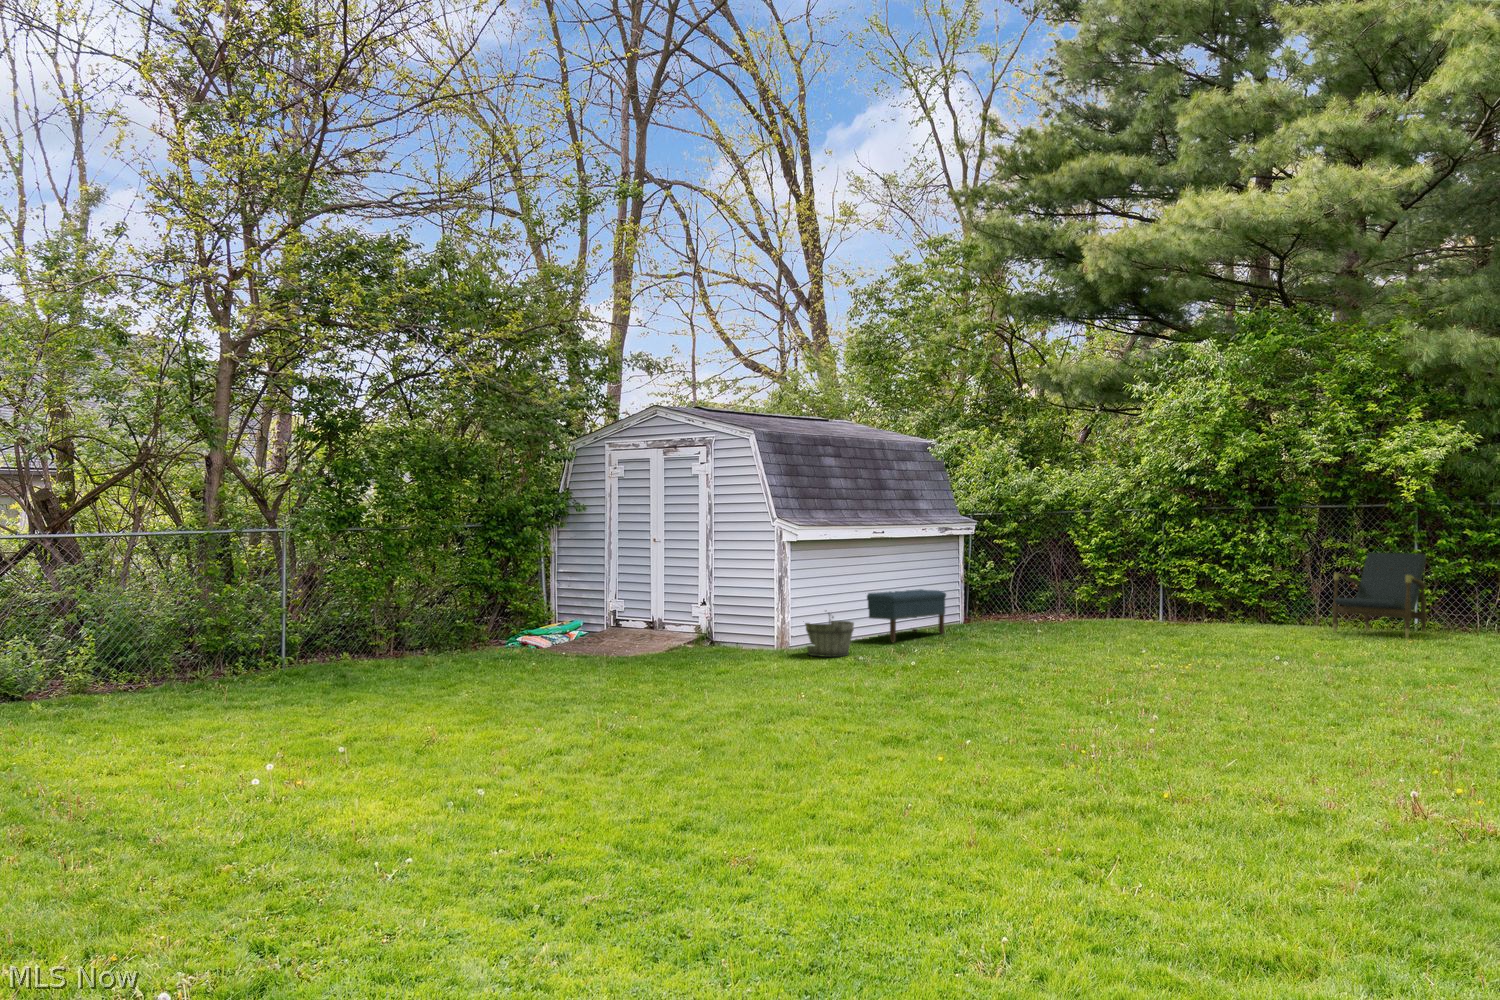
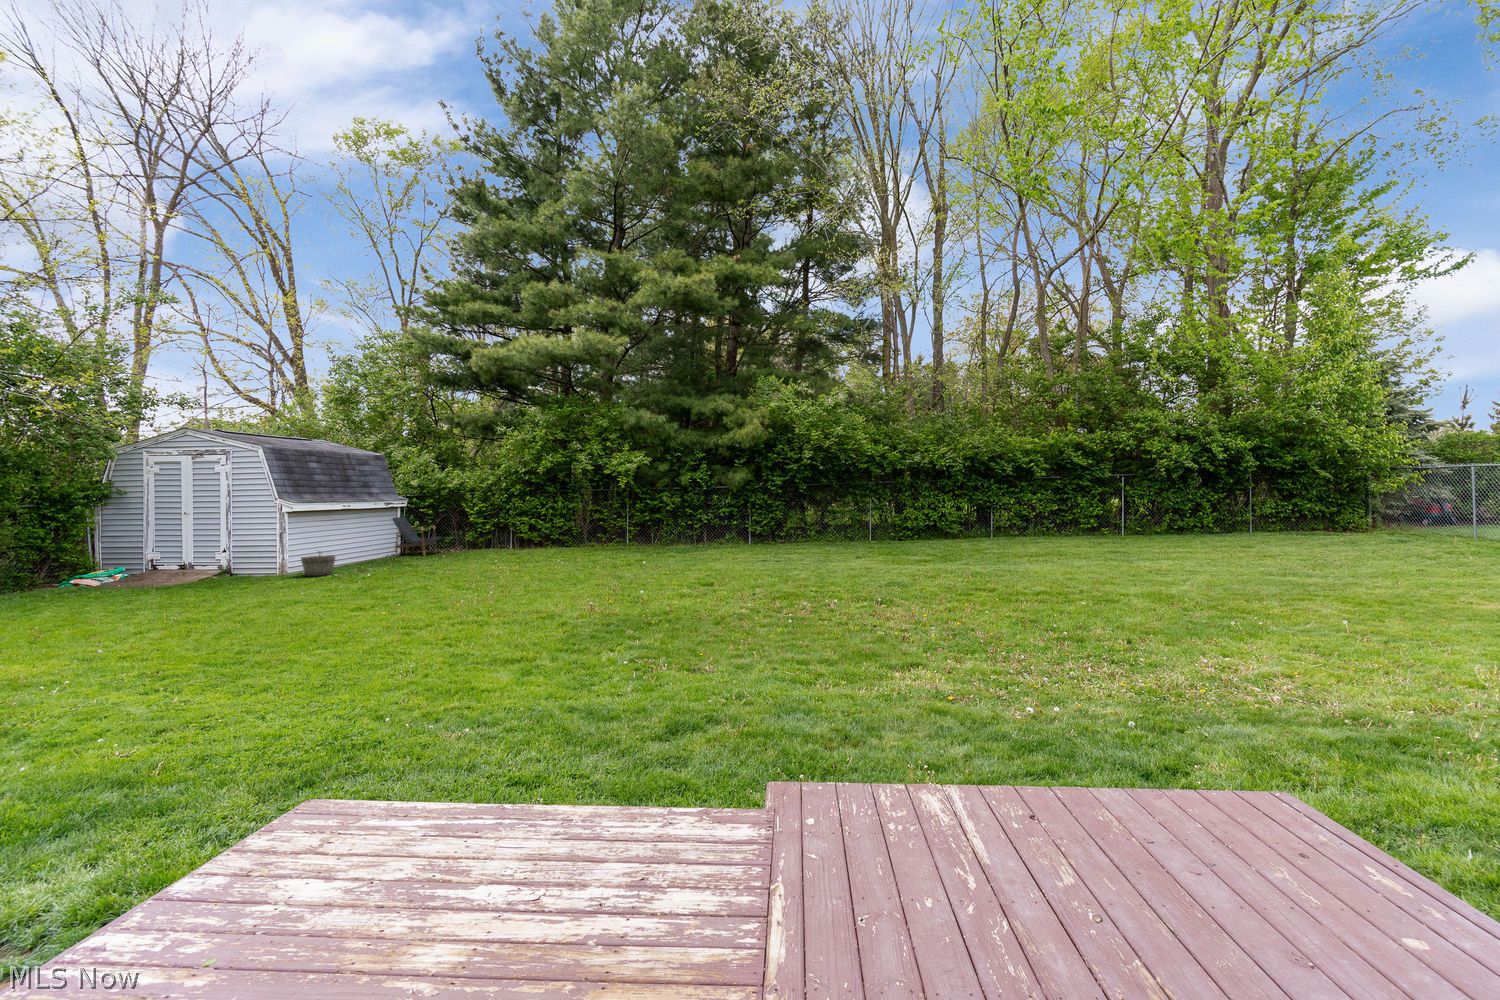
lounge chair: present [1333,553,1426,638] -> present [392,517,441,555]
bench: present [867,589,946,642] -> none [339,537,394,566]

